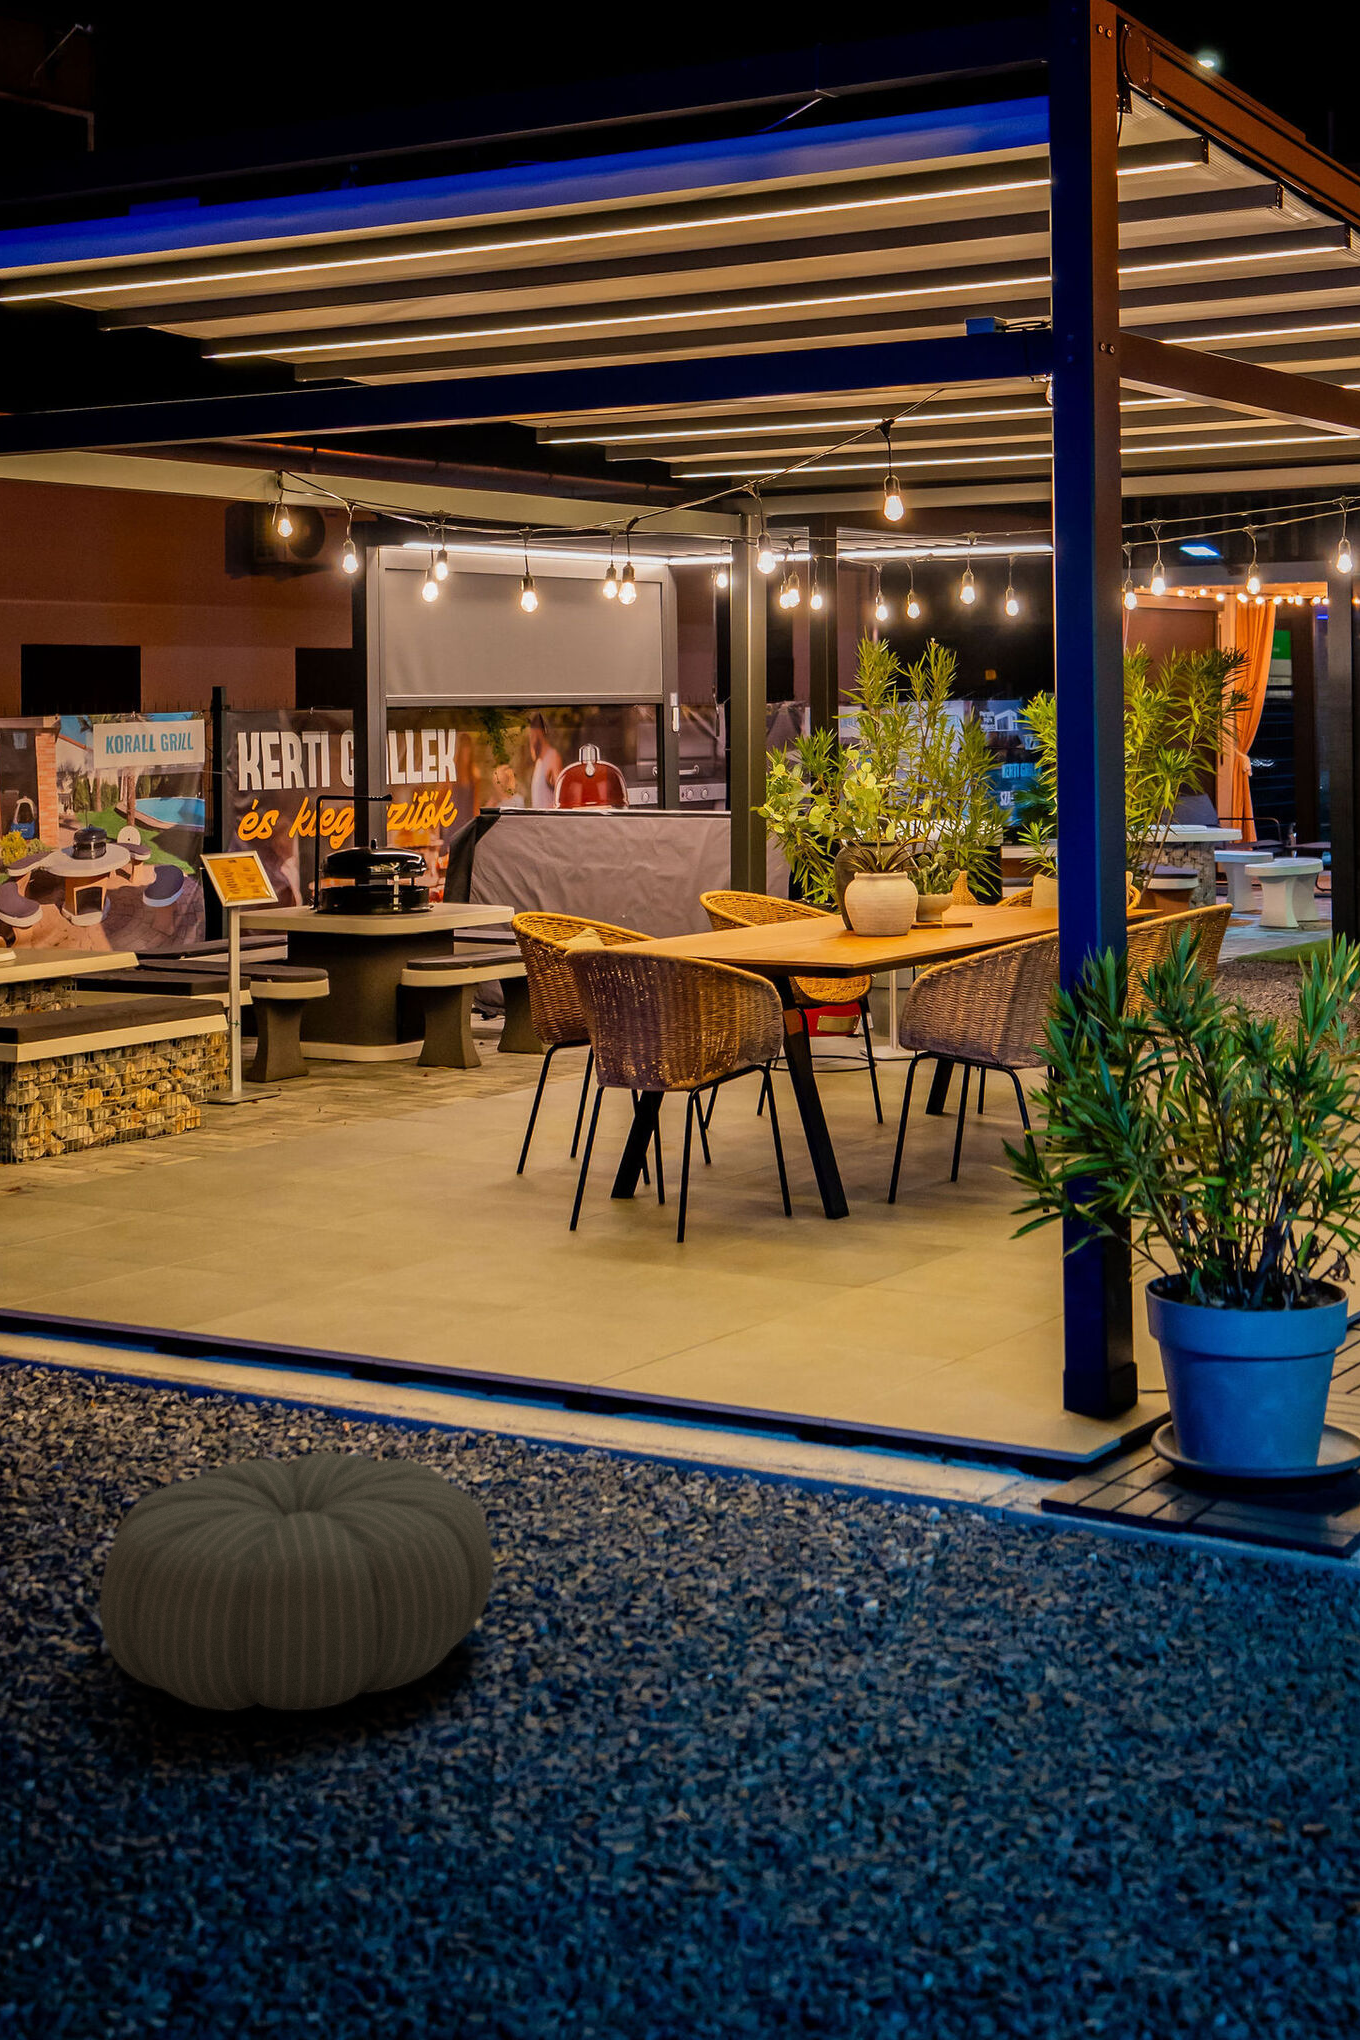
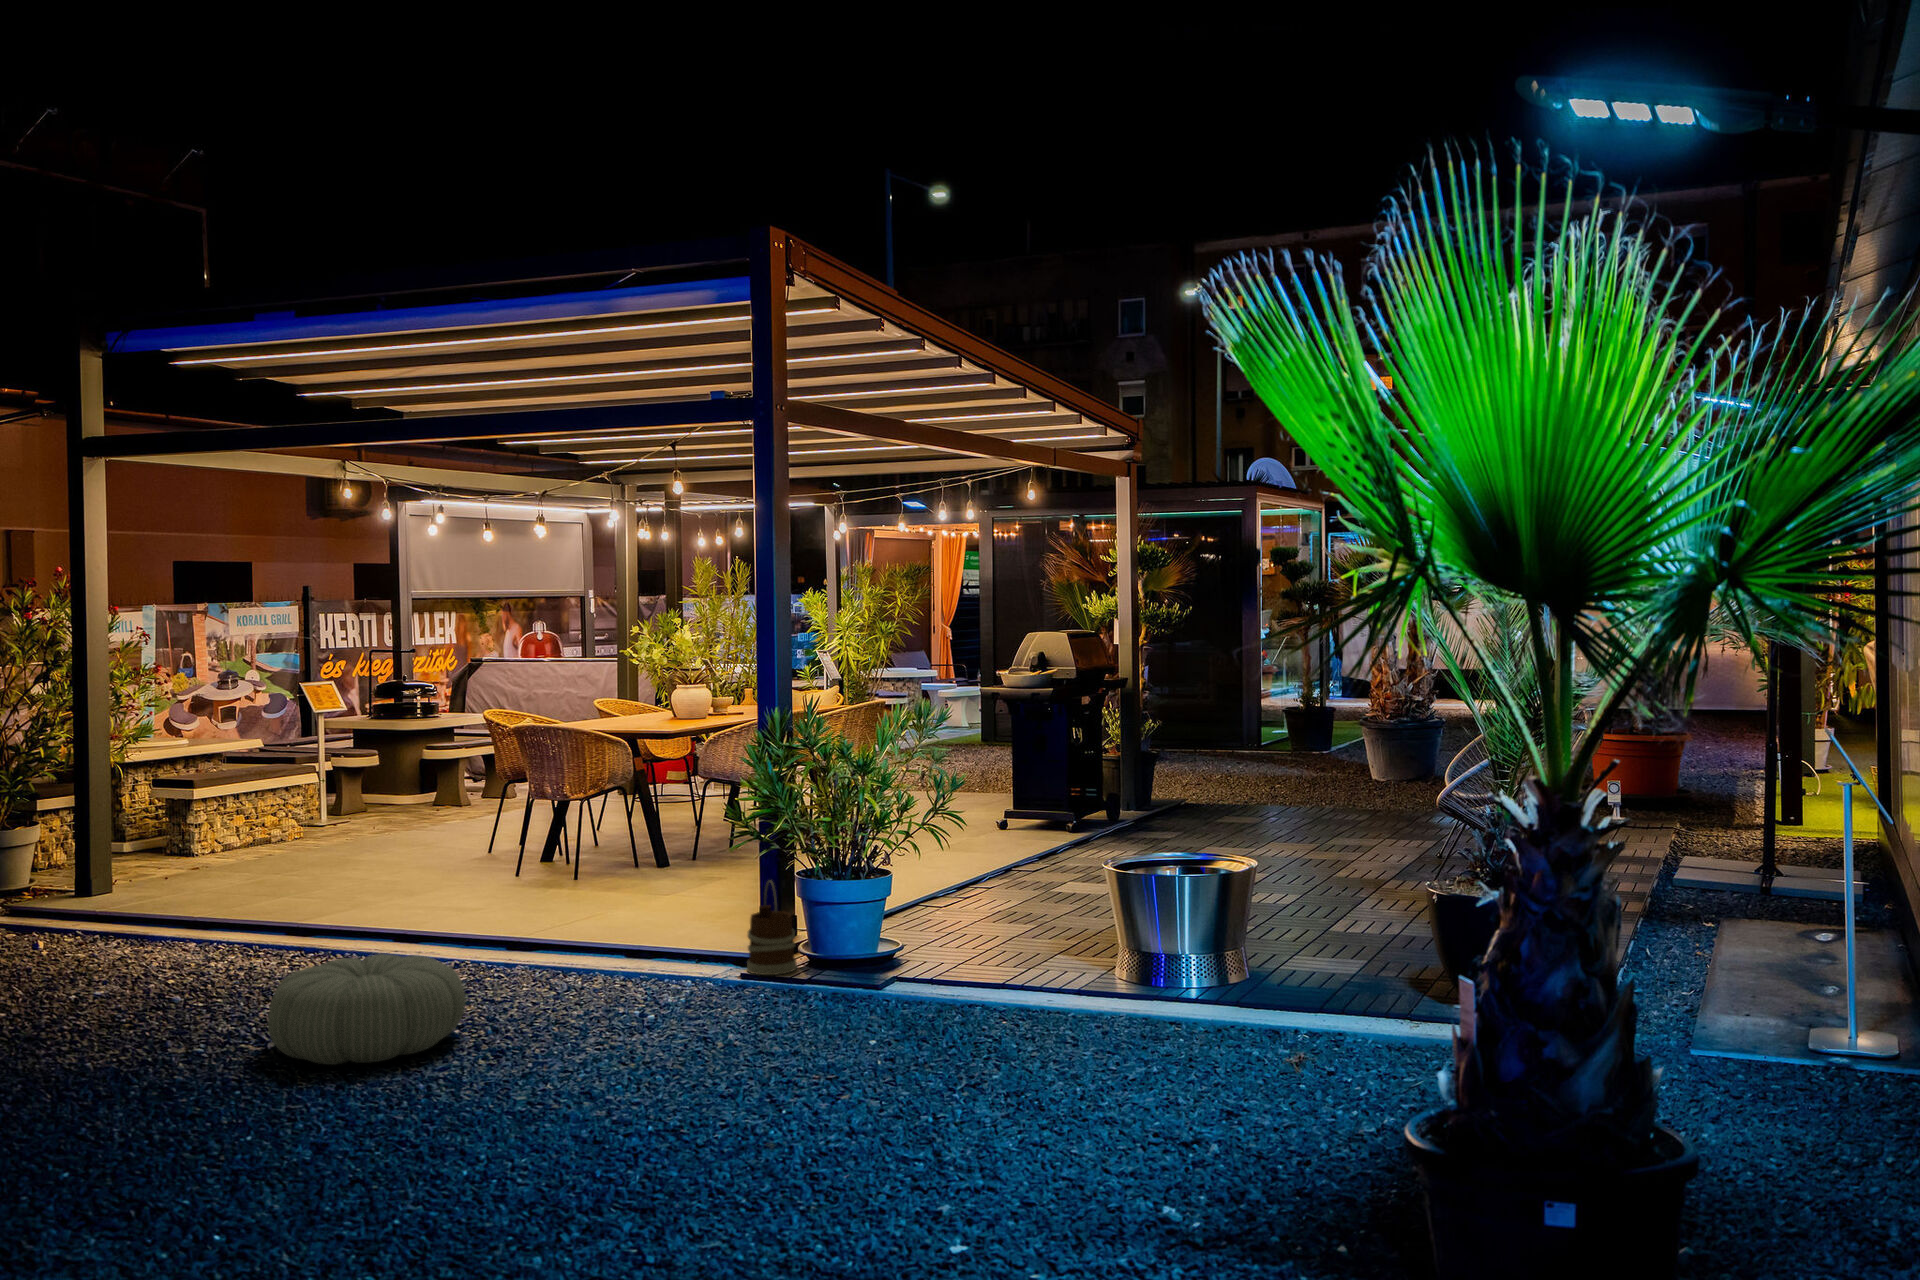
wooden bucket: none [1049,1300,1154,1505] -> present [747,880,797,975]

